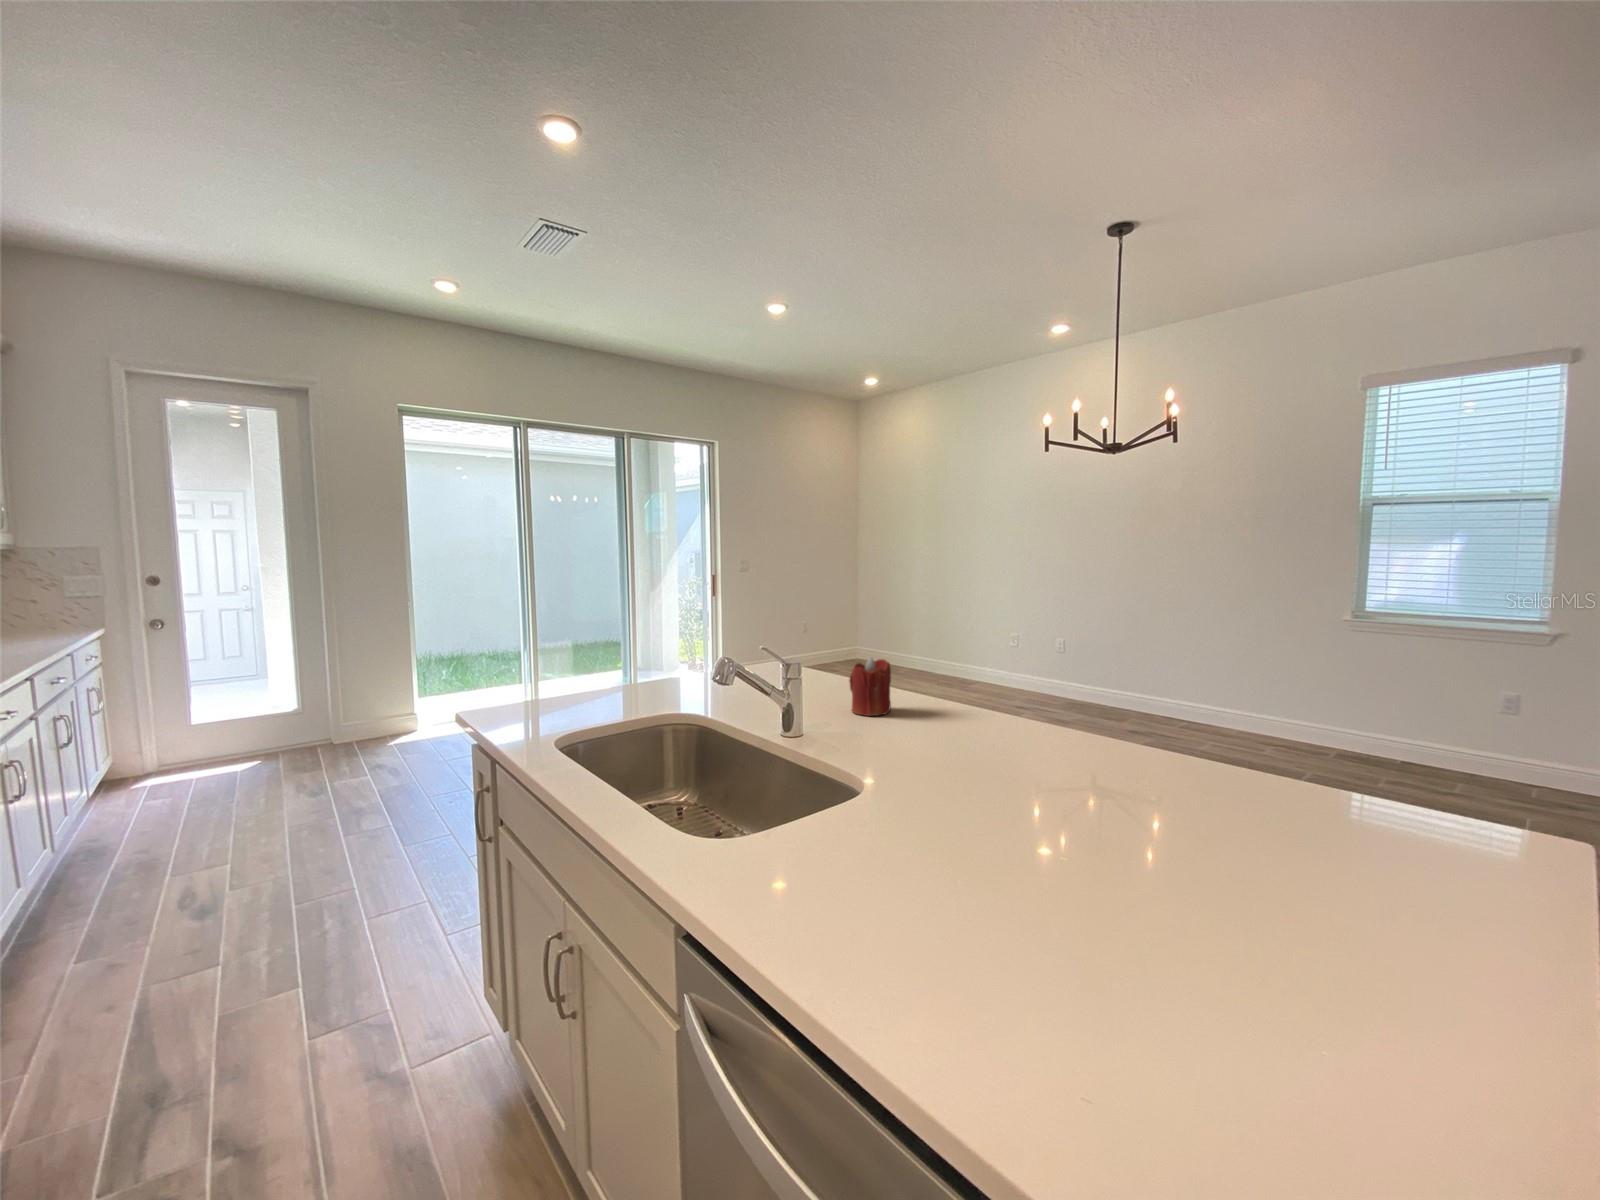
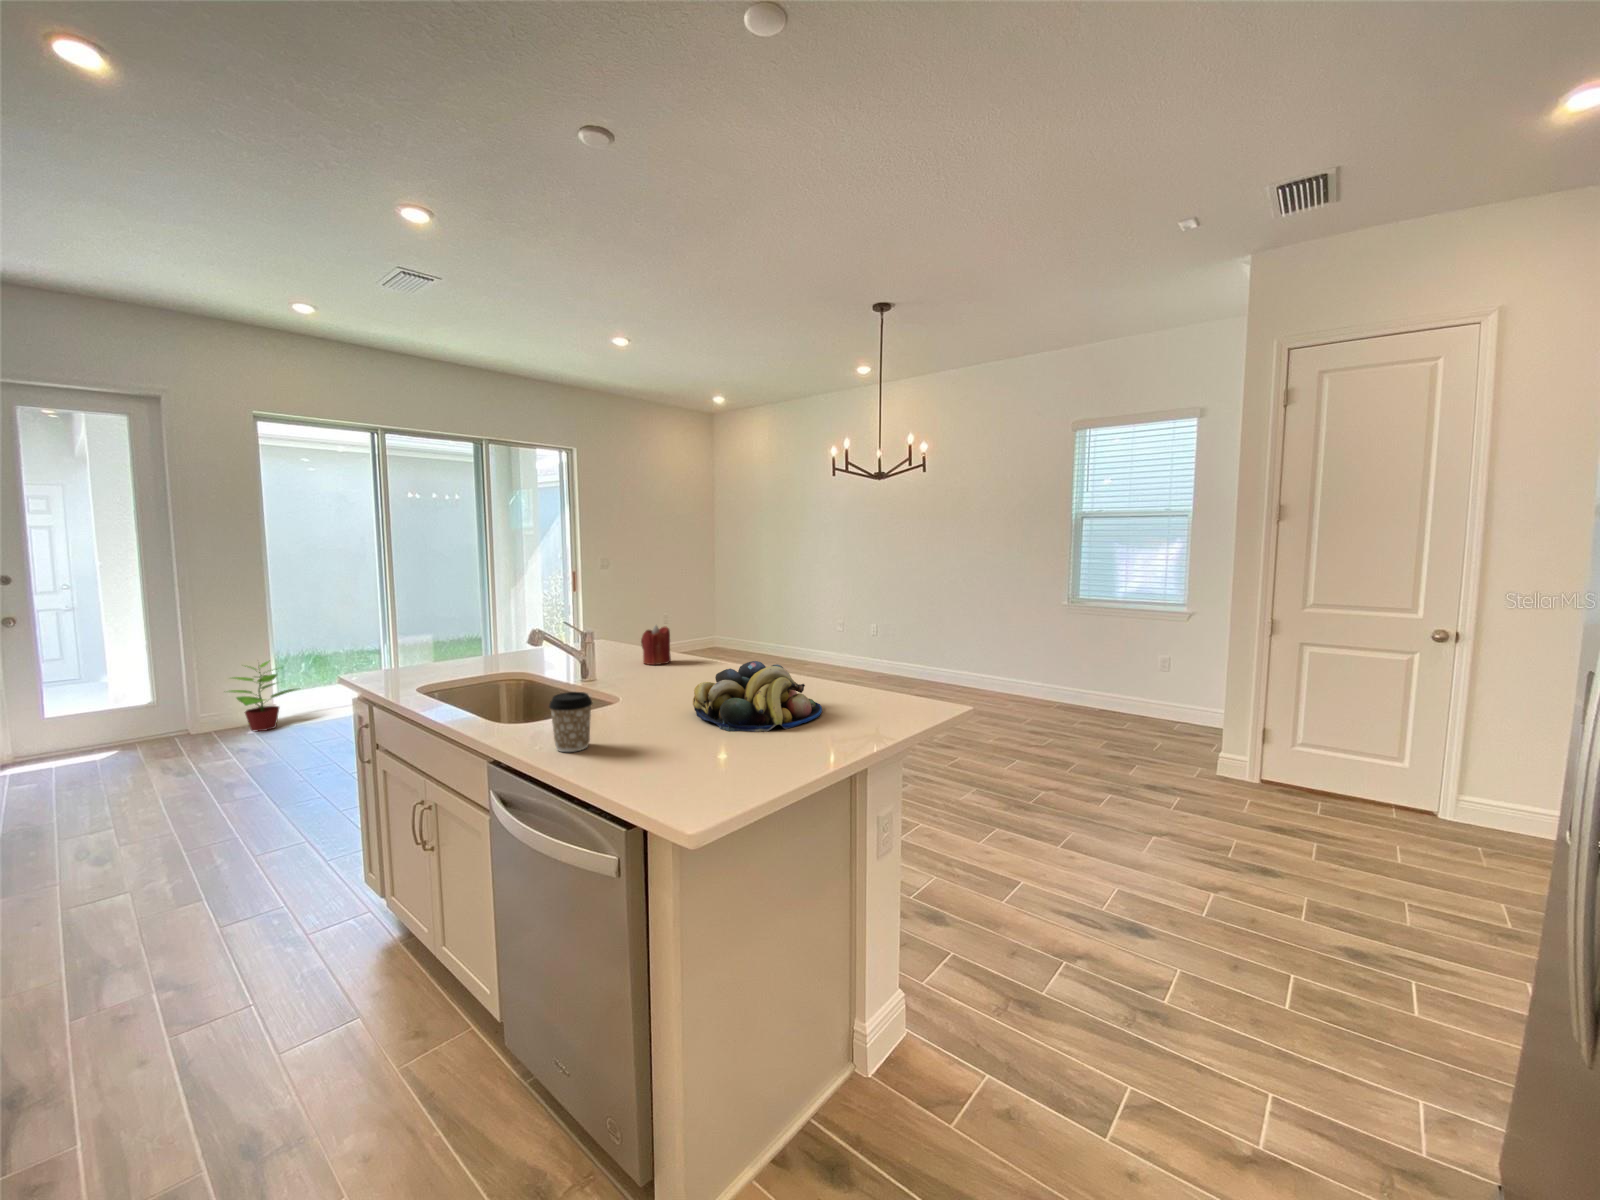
potted plant: none [363,668,438,745] -> present [230,661,296,731]
fruit bowl: none [1013,744,1282,917] -> present [693,661,822,732]
coffee cup: none [799,824,882,959] -> present [549,692,592,752]

